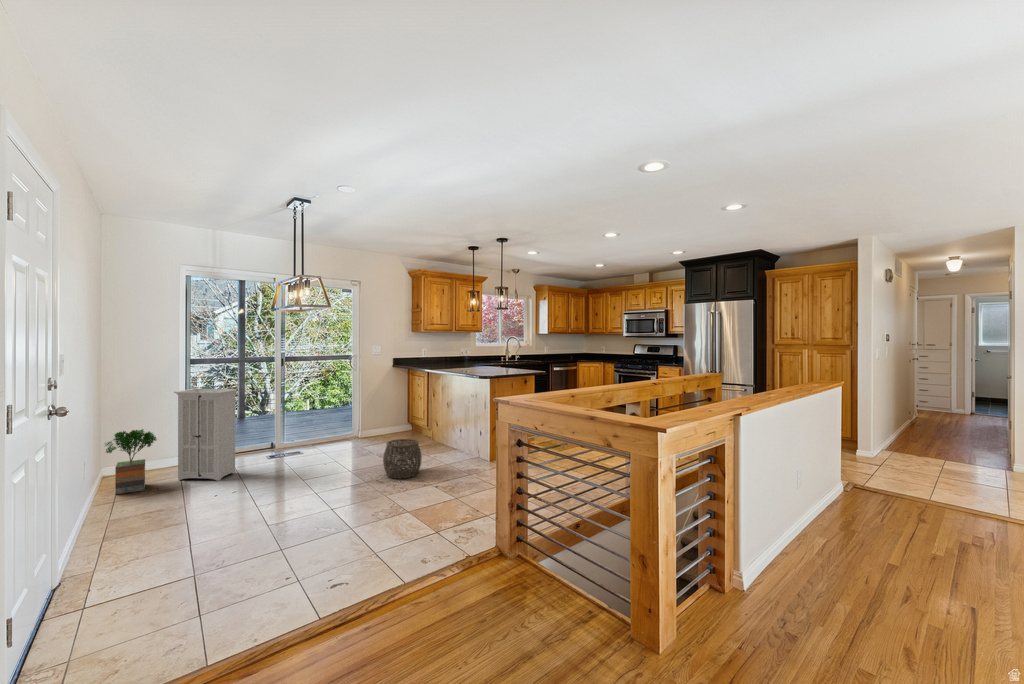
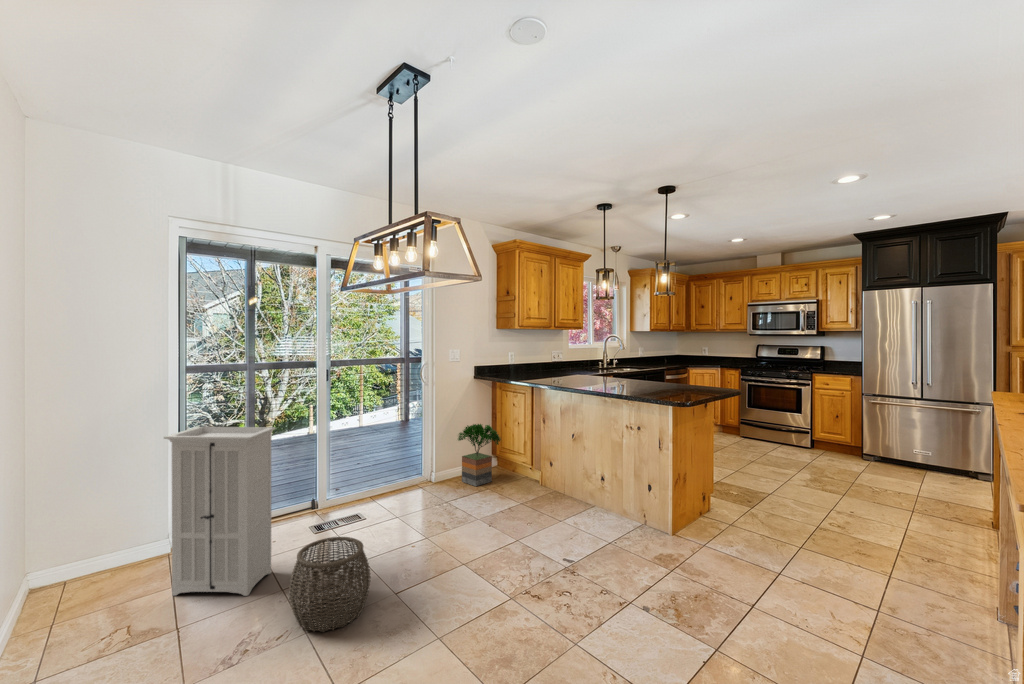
potted tree: present [105,429,156,494] -> present [458,424,501,486]
woven basket: present [383,439,422,478] -> present [289,537,371,632]

